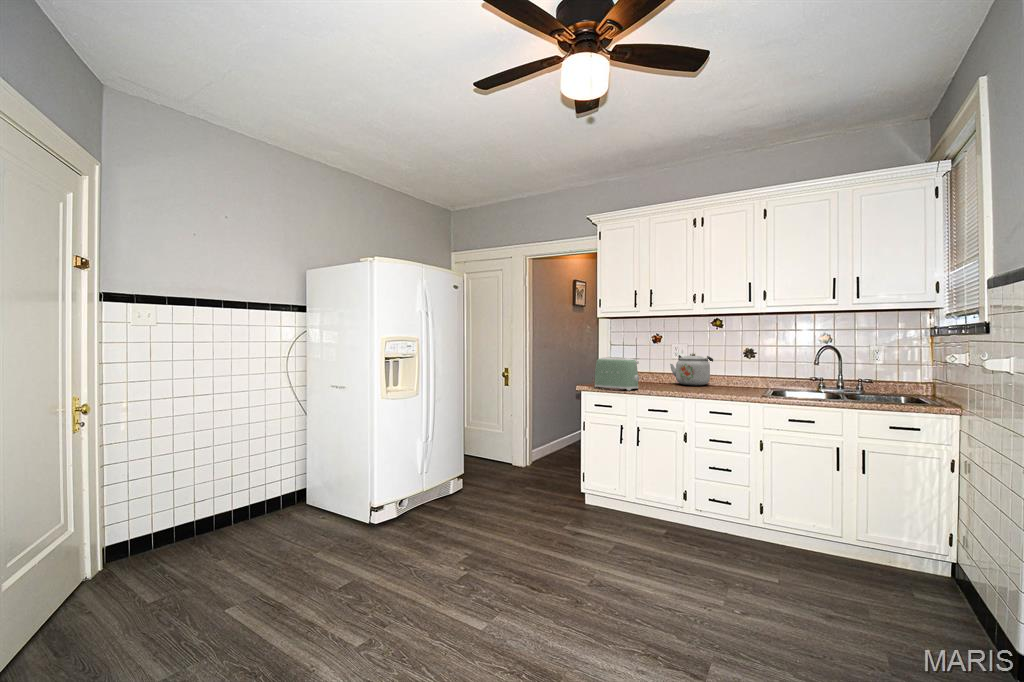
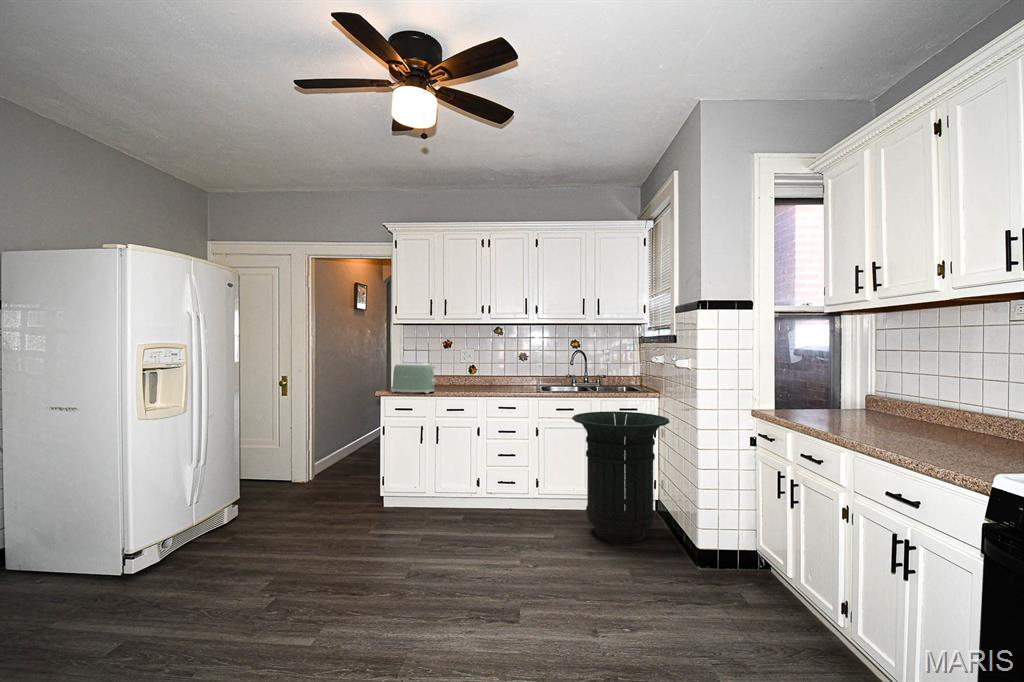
kettle: present [670,353,713,385] -> none [458,358,495,386]
trash can: none [806,426,975,617] -> present [572,411,670,543]

